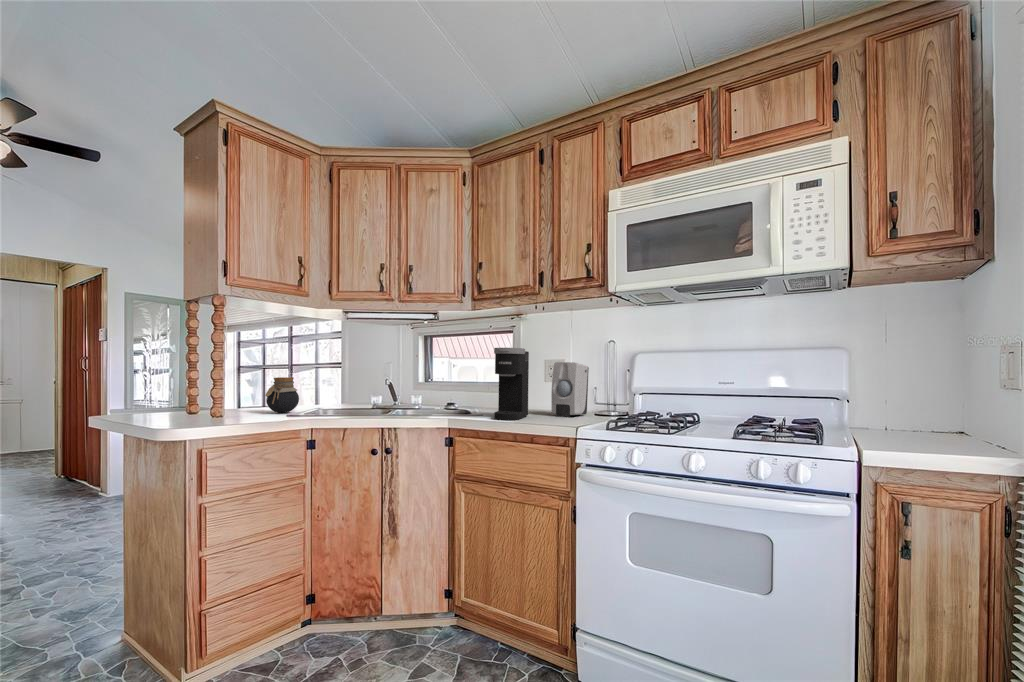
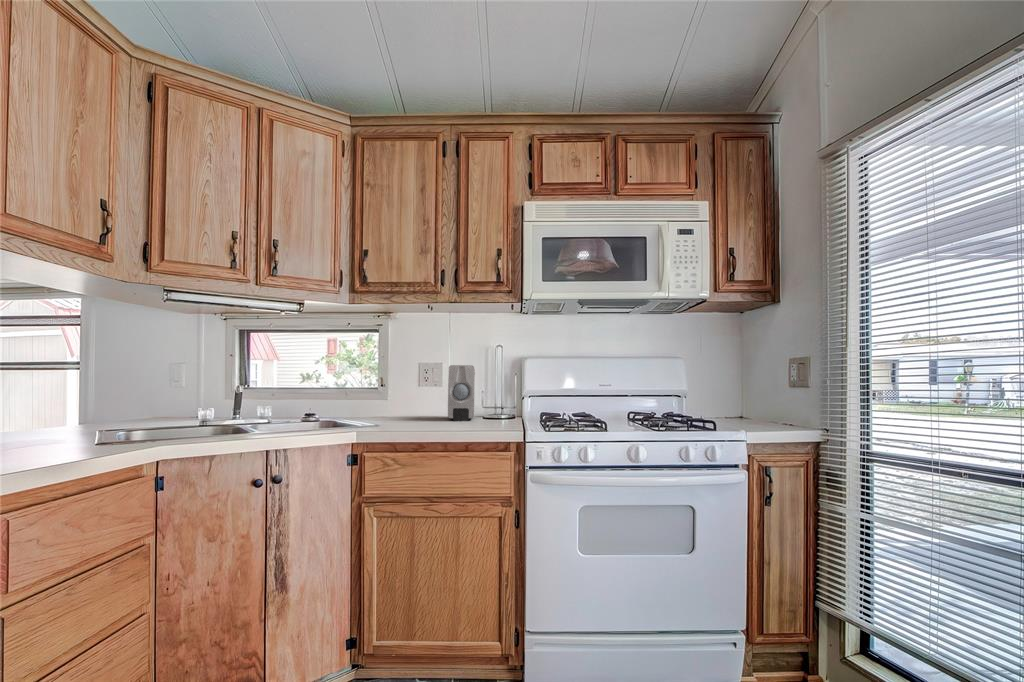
coffee maker: present [494,348,529,421] -> none [405,351,439,431]
jar: present [265,377,299,413] -> none [62,395,123,451]

